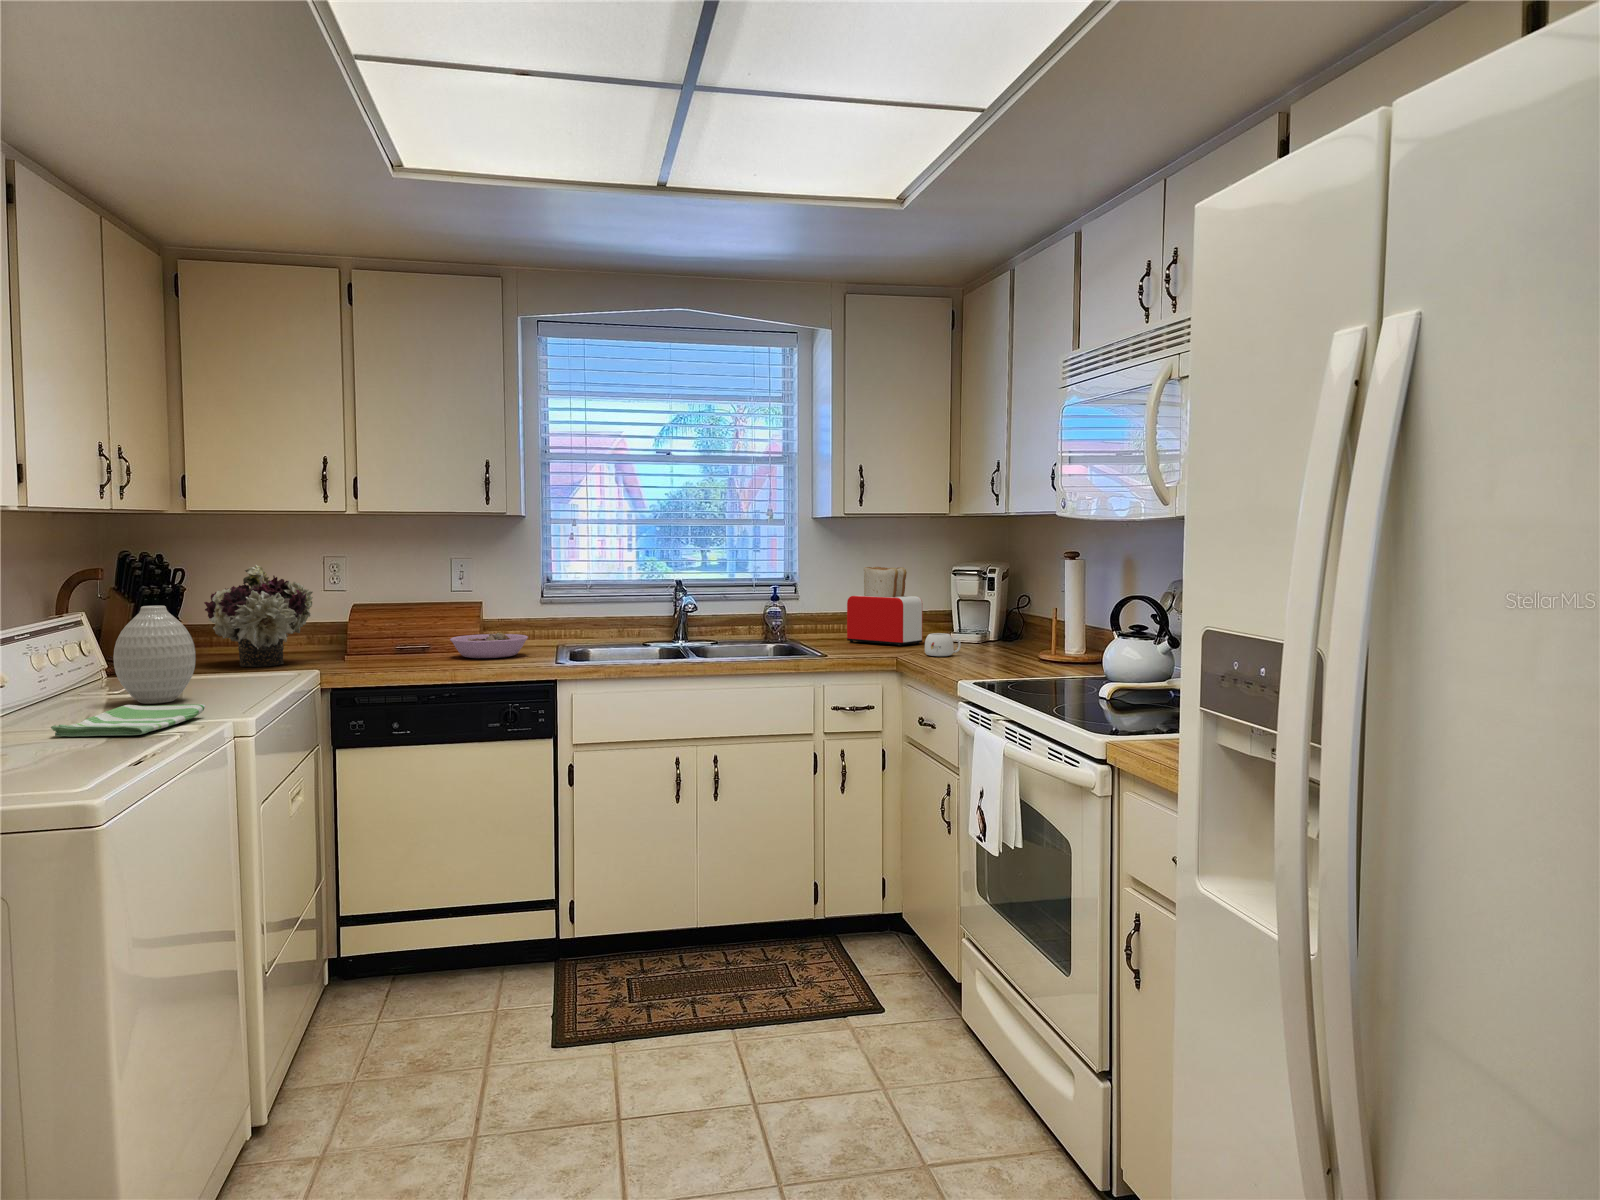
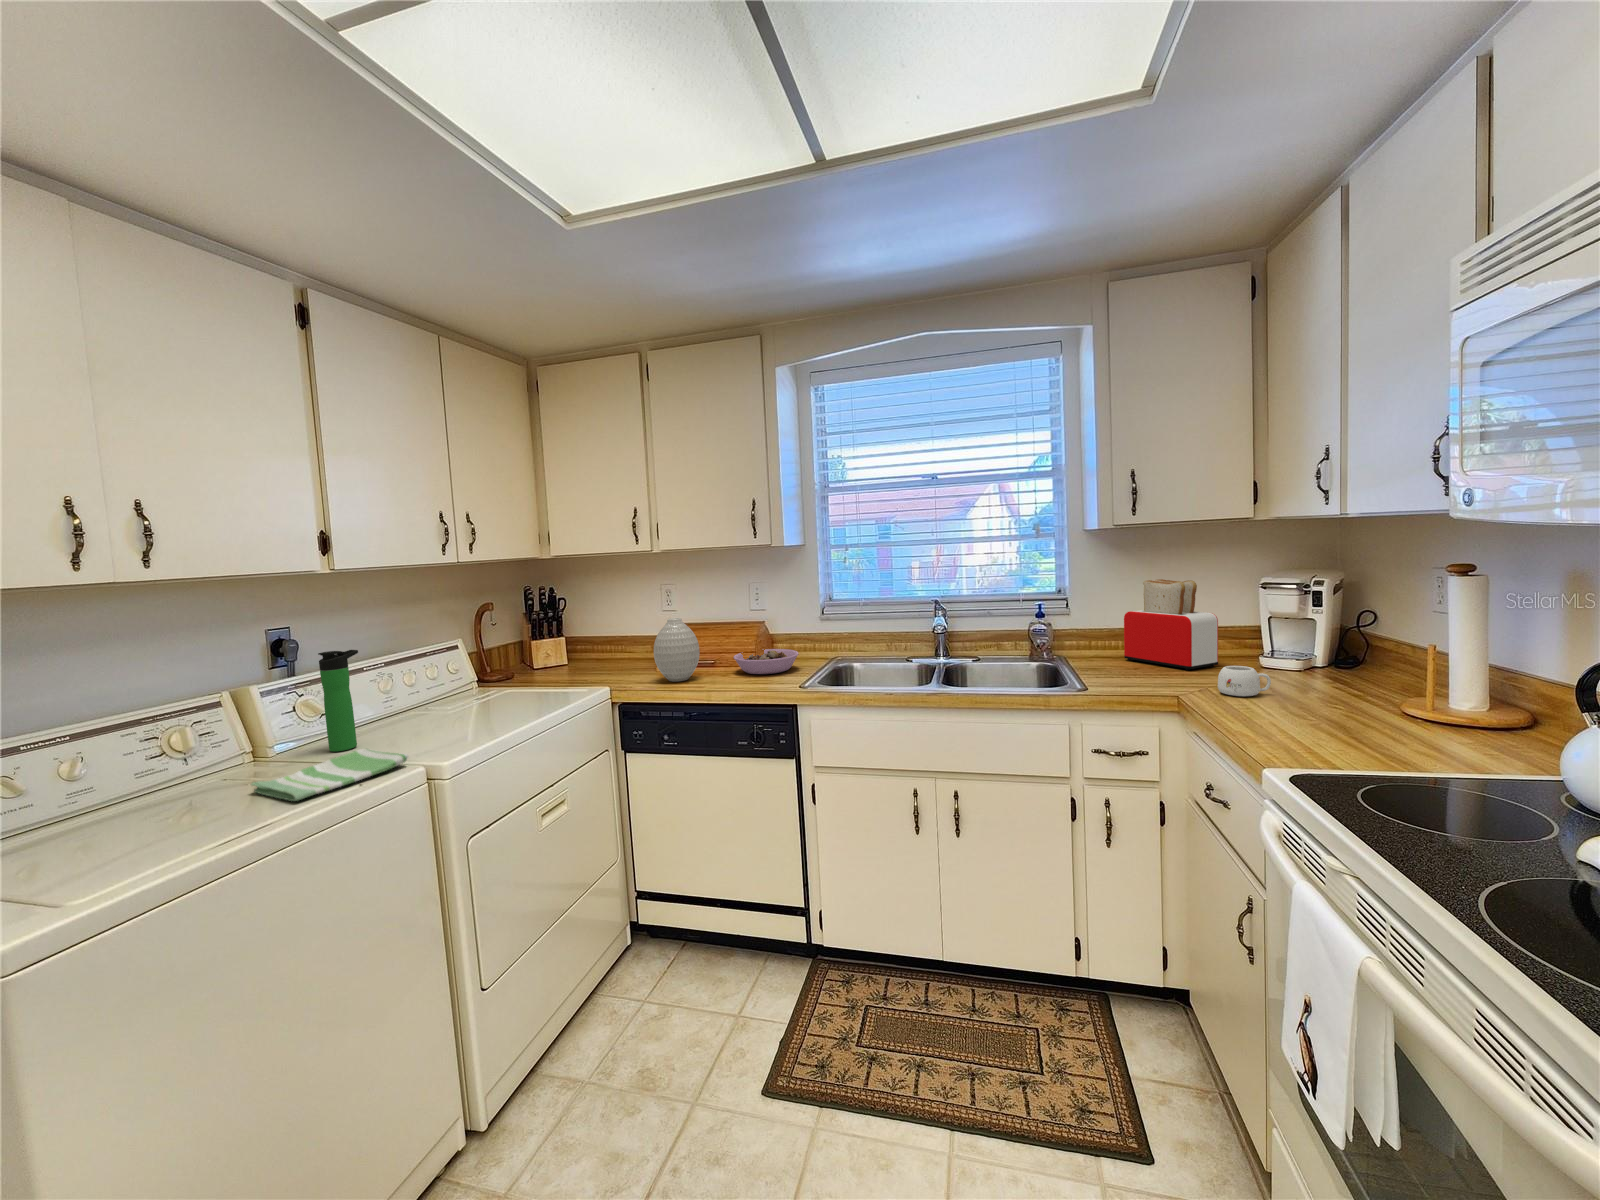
flower arrangement: present [204,565,313,667] -> none [559,597,632,678]
bottle: none [41,599,83,717] -> present [318,650,358,752]
vase: present [113,606,196,704] -> present [654,618,700,682]

